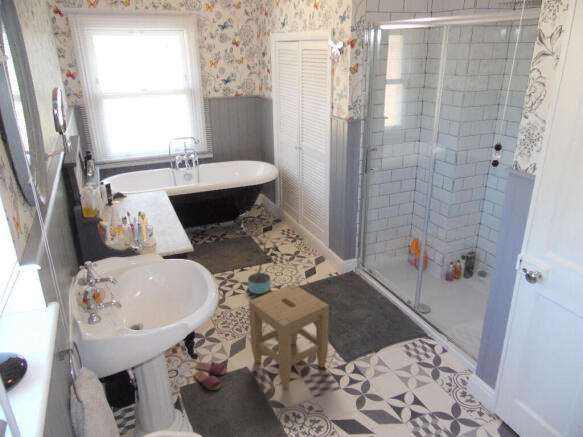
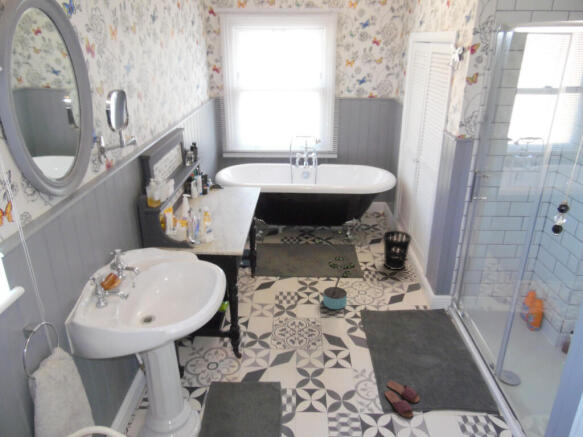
wastebasket: none [282,214,307,249] -> present [383,231,411,270]
stool: present [249,284,329,388] -> none [288,310,365,418]
slippers: present [194,362,226,390] -> present [385,381,419,417]

